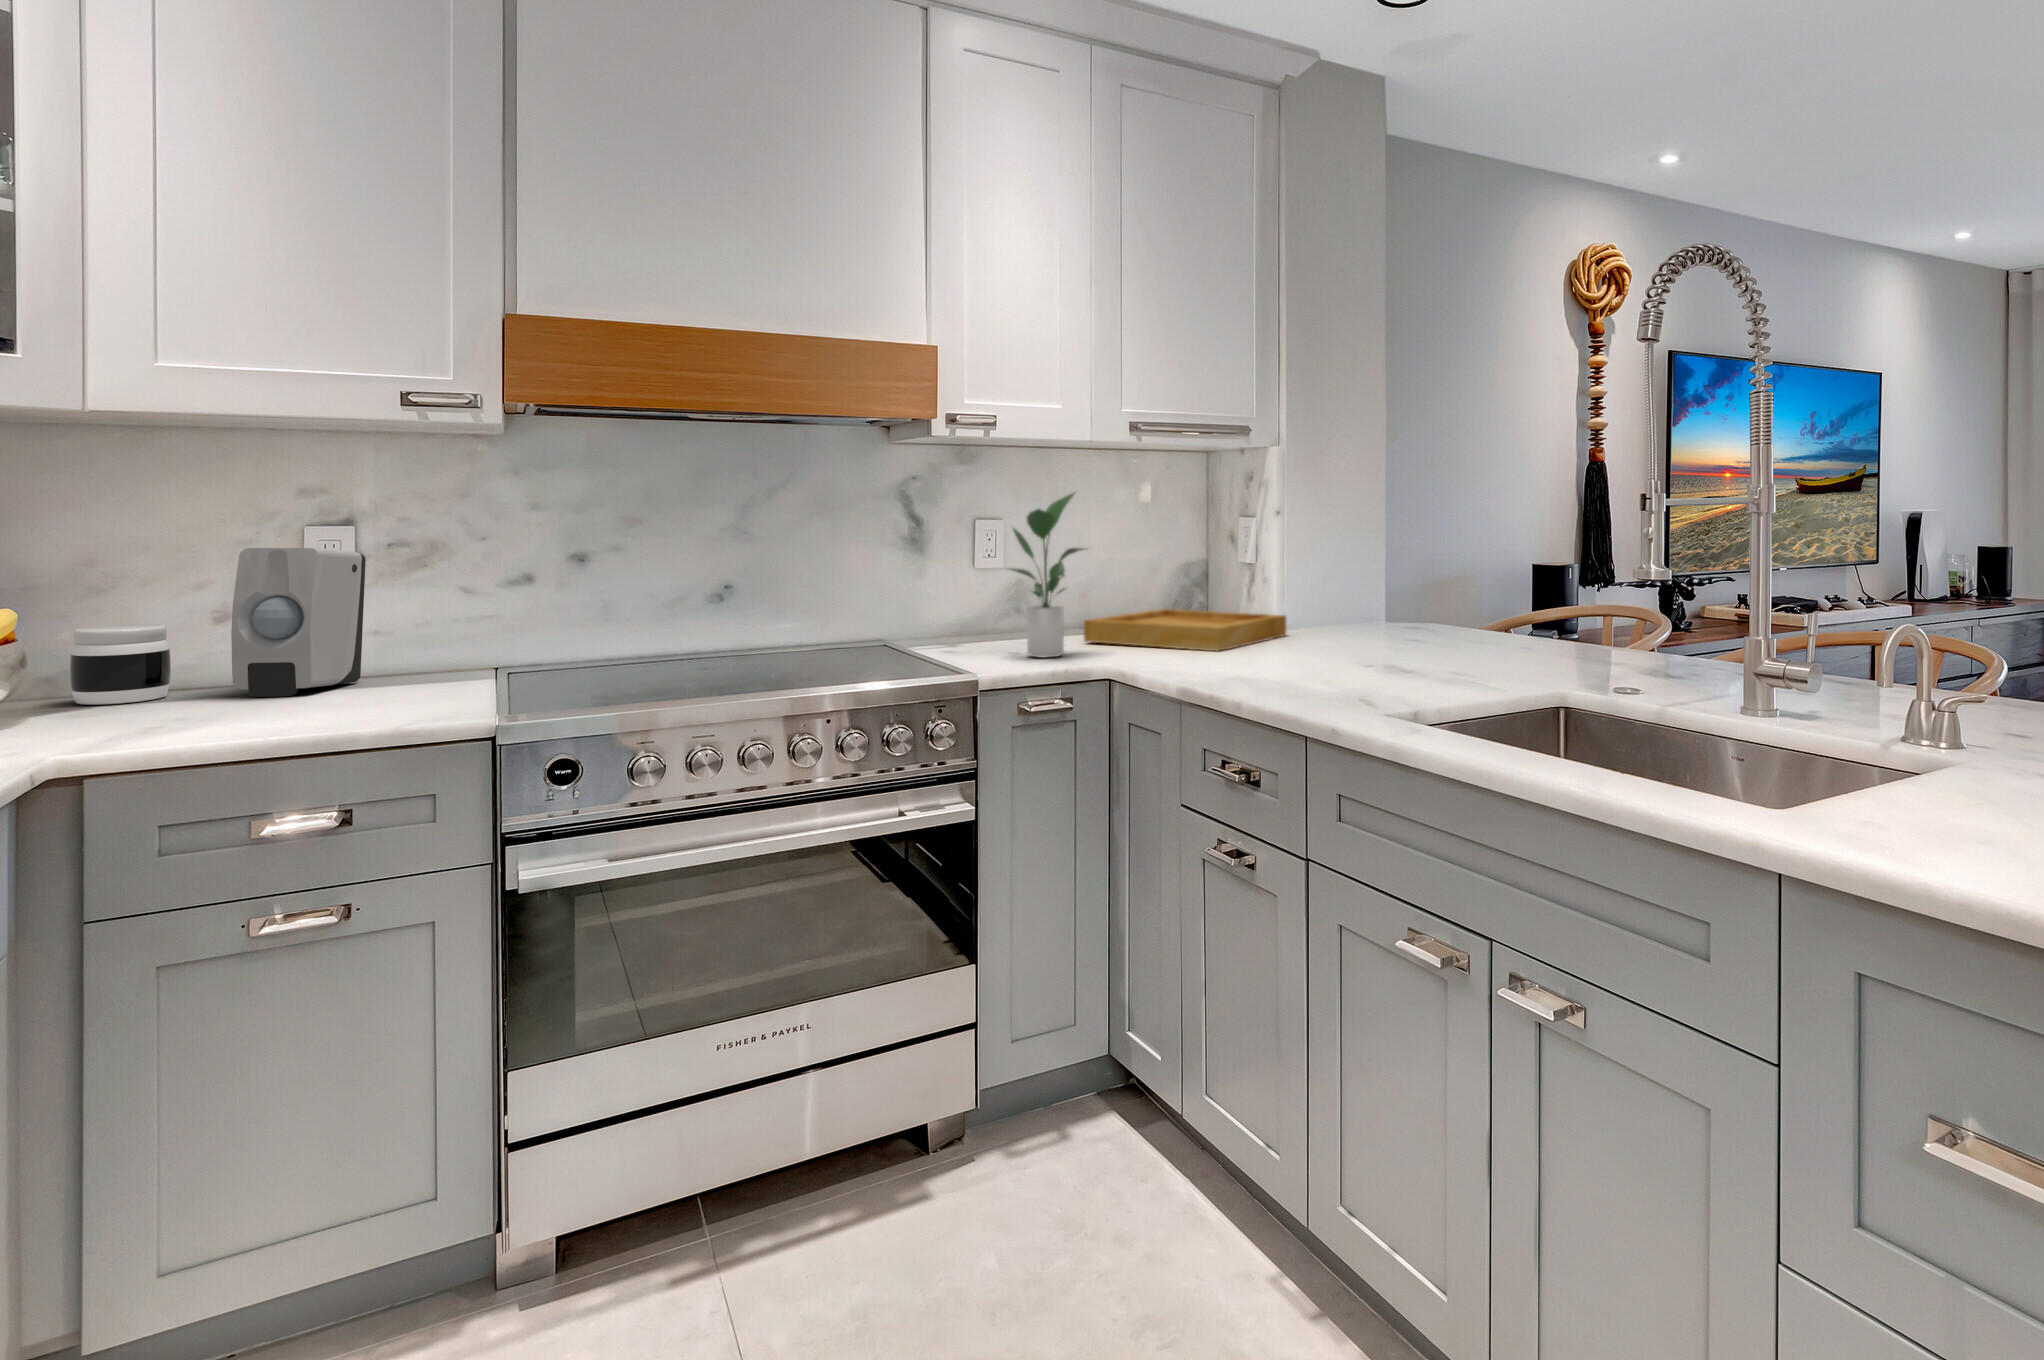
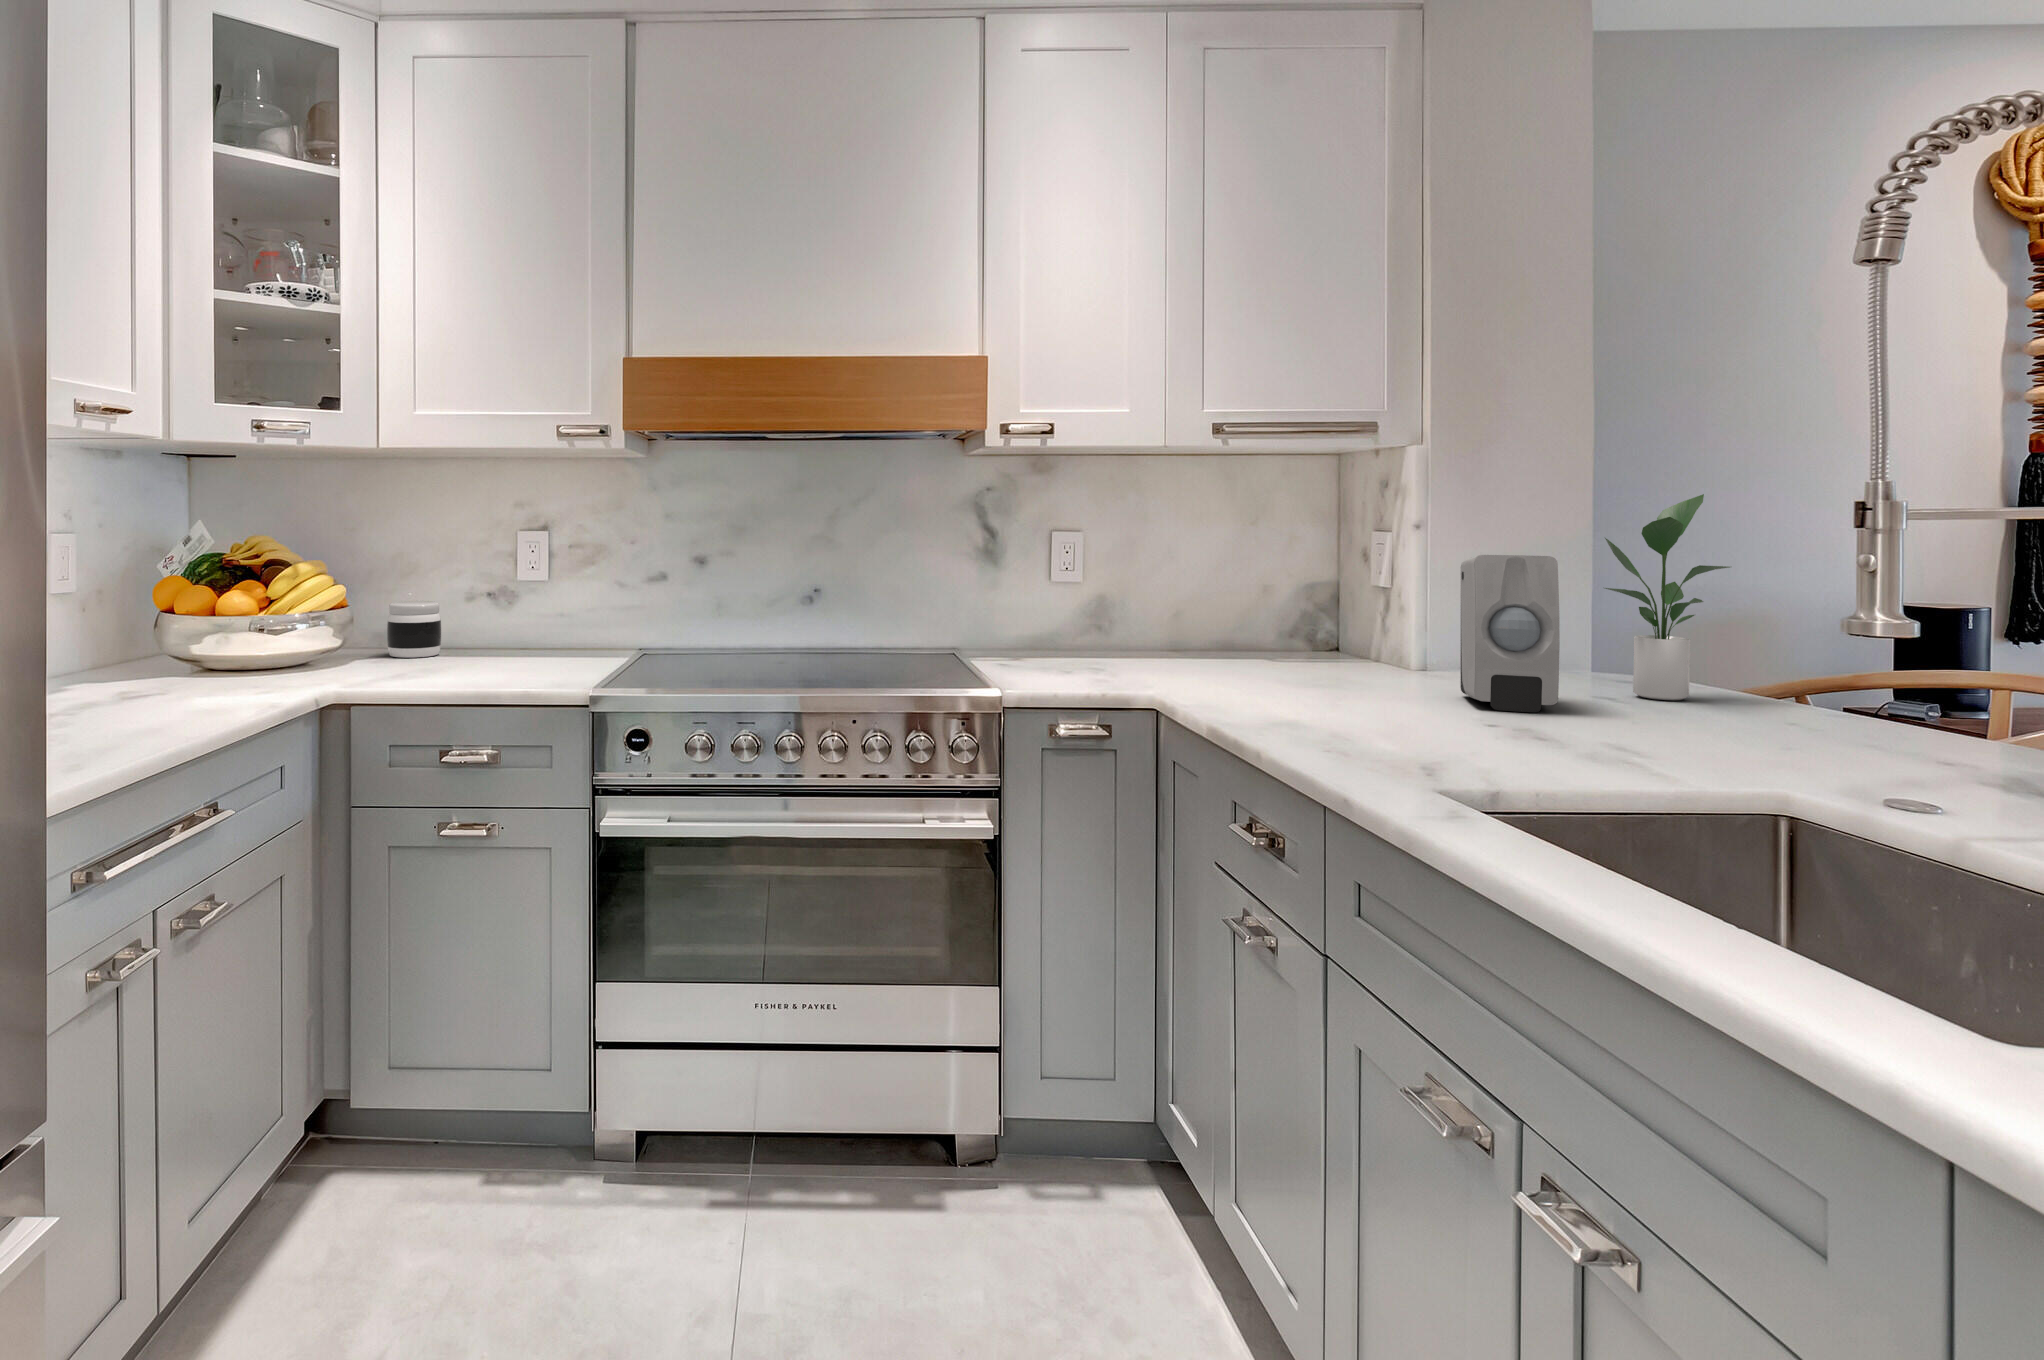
potted plant: present [1010,491,1084,658] -> present [1605,494,1730,700]
soap dispenser: present [231,548,366,697] -> present [1460,555,1560,712]
tray: present [1084,609,1286,651] -> none [1157,631,1418,686]

